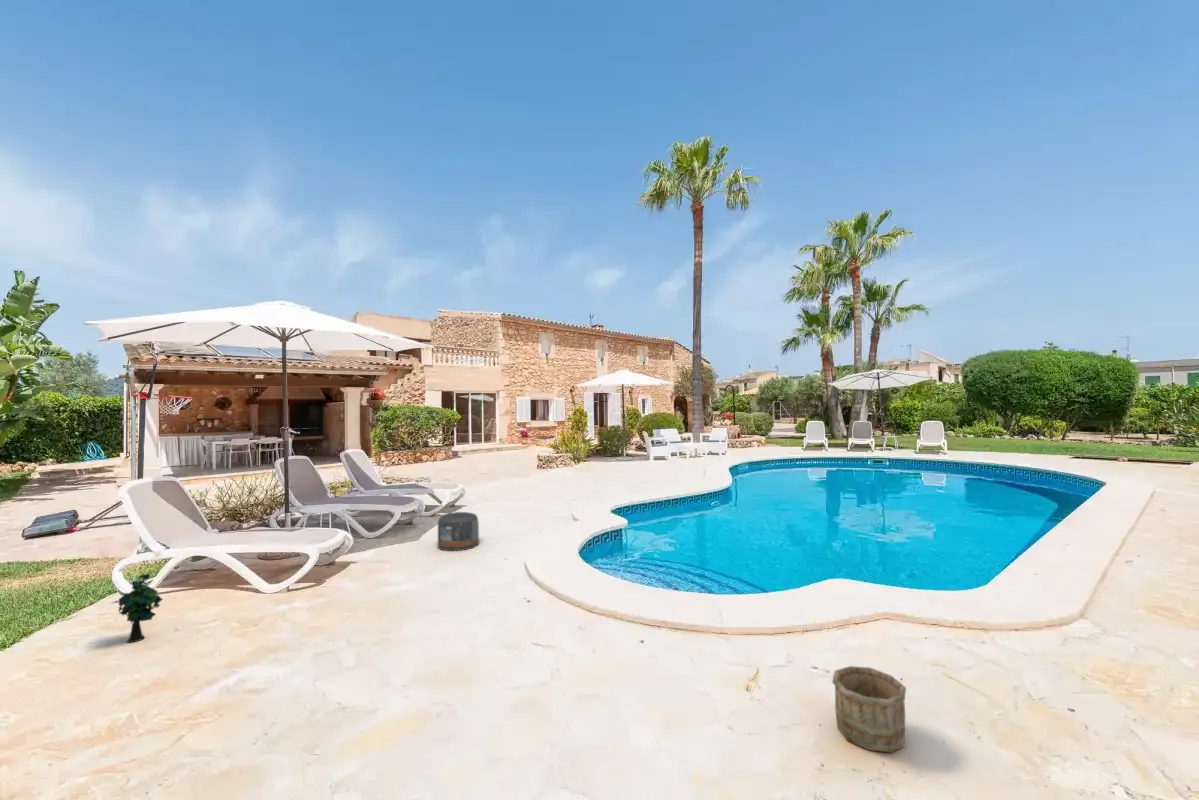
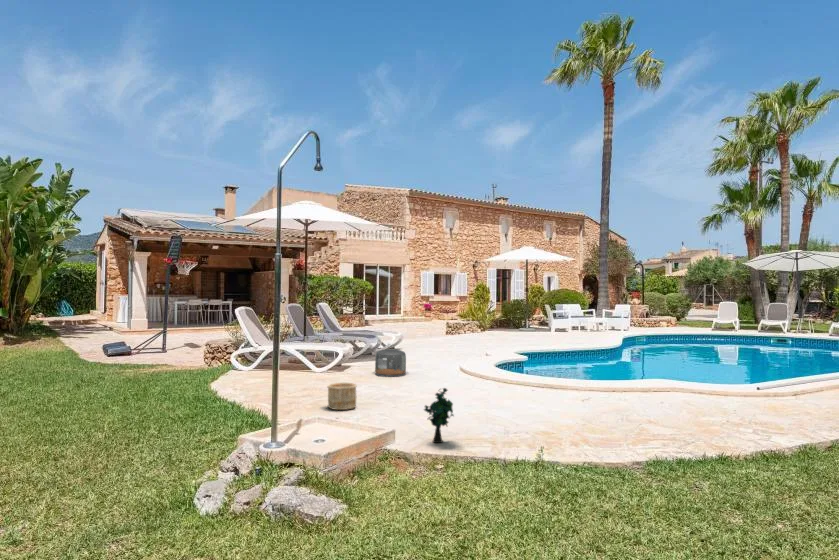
decorative plant: present [114,574,162,643] -> present [424,388,454,443]
wooden bucket: present [832,666,906,753] -> present [327,383,356,410]

